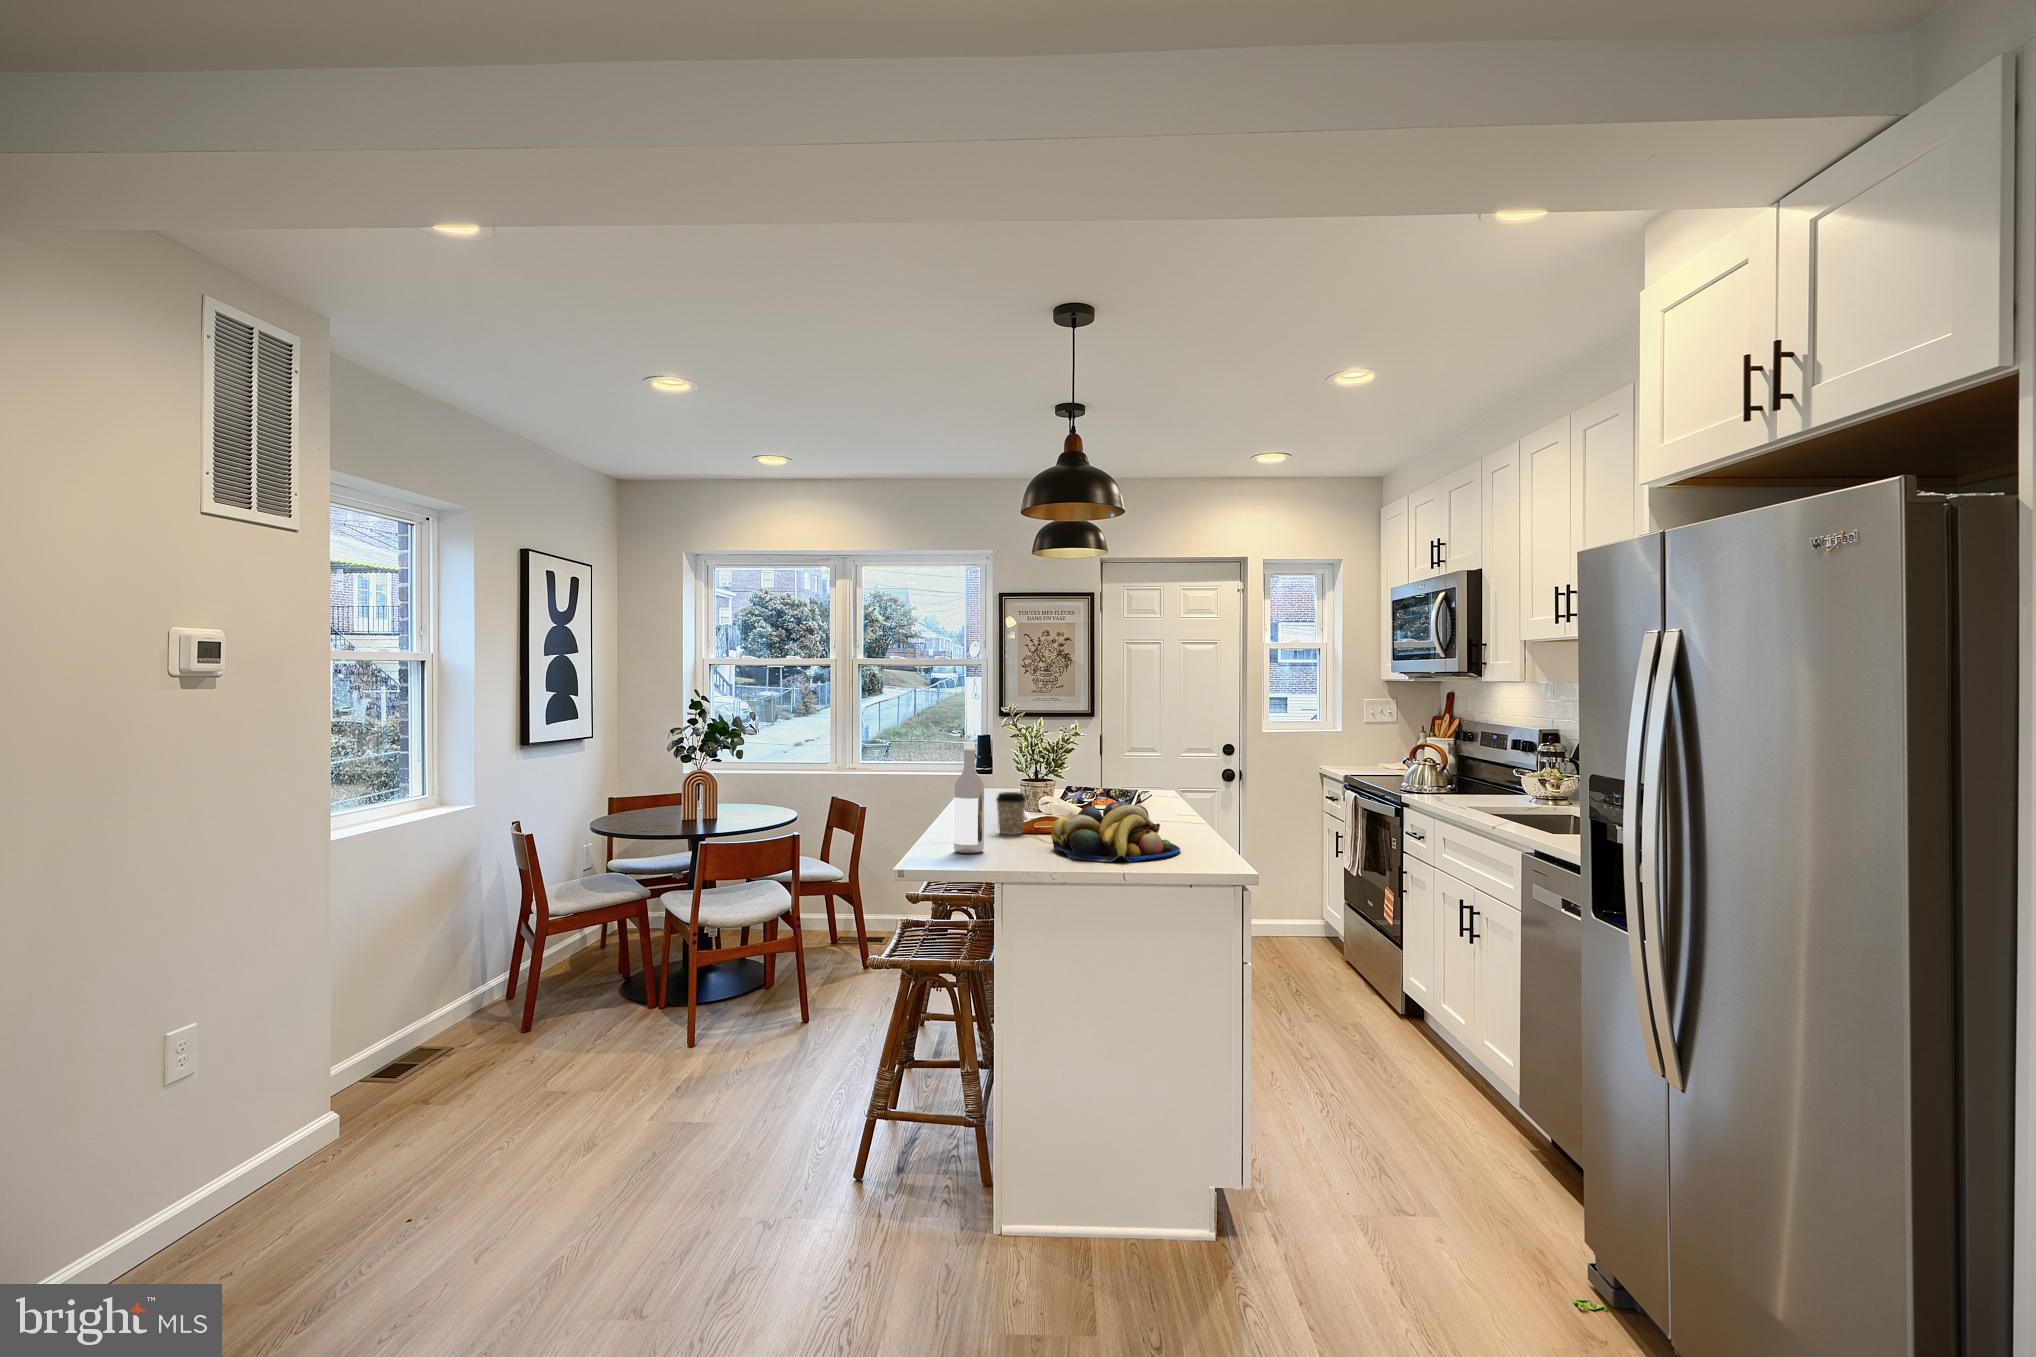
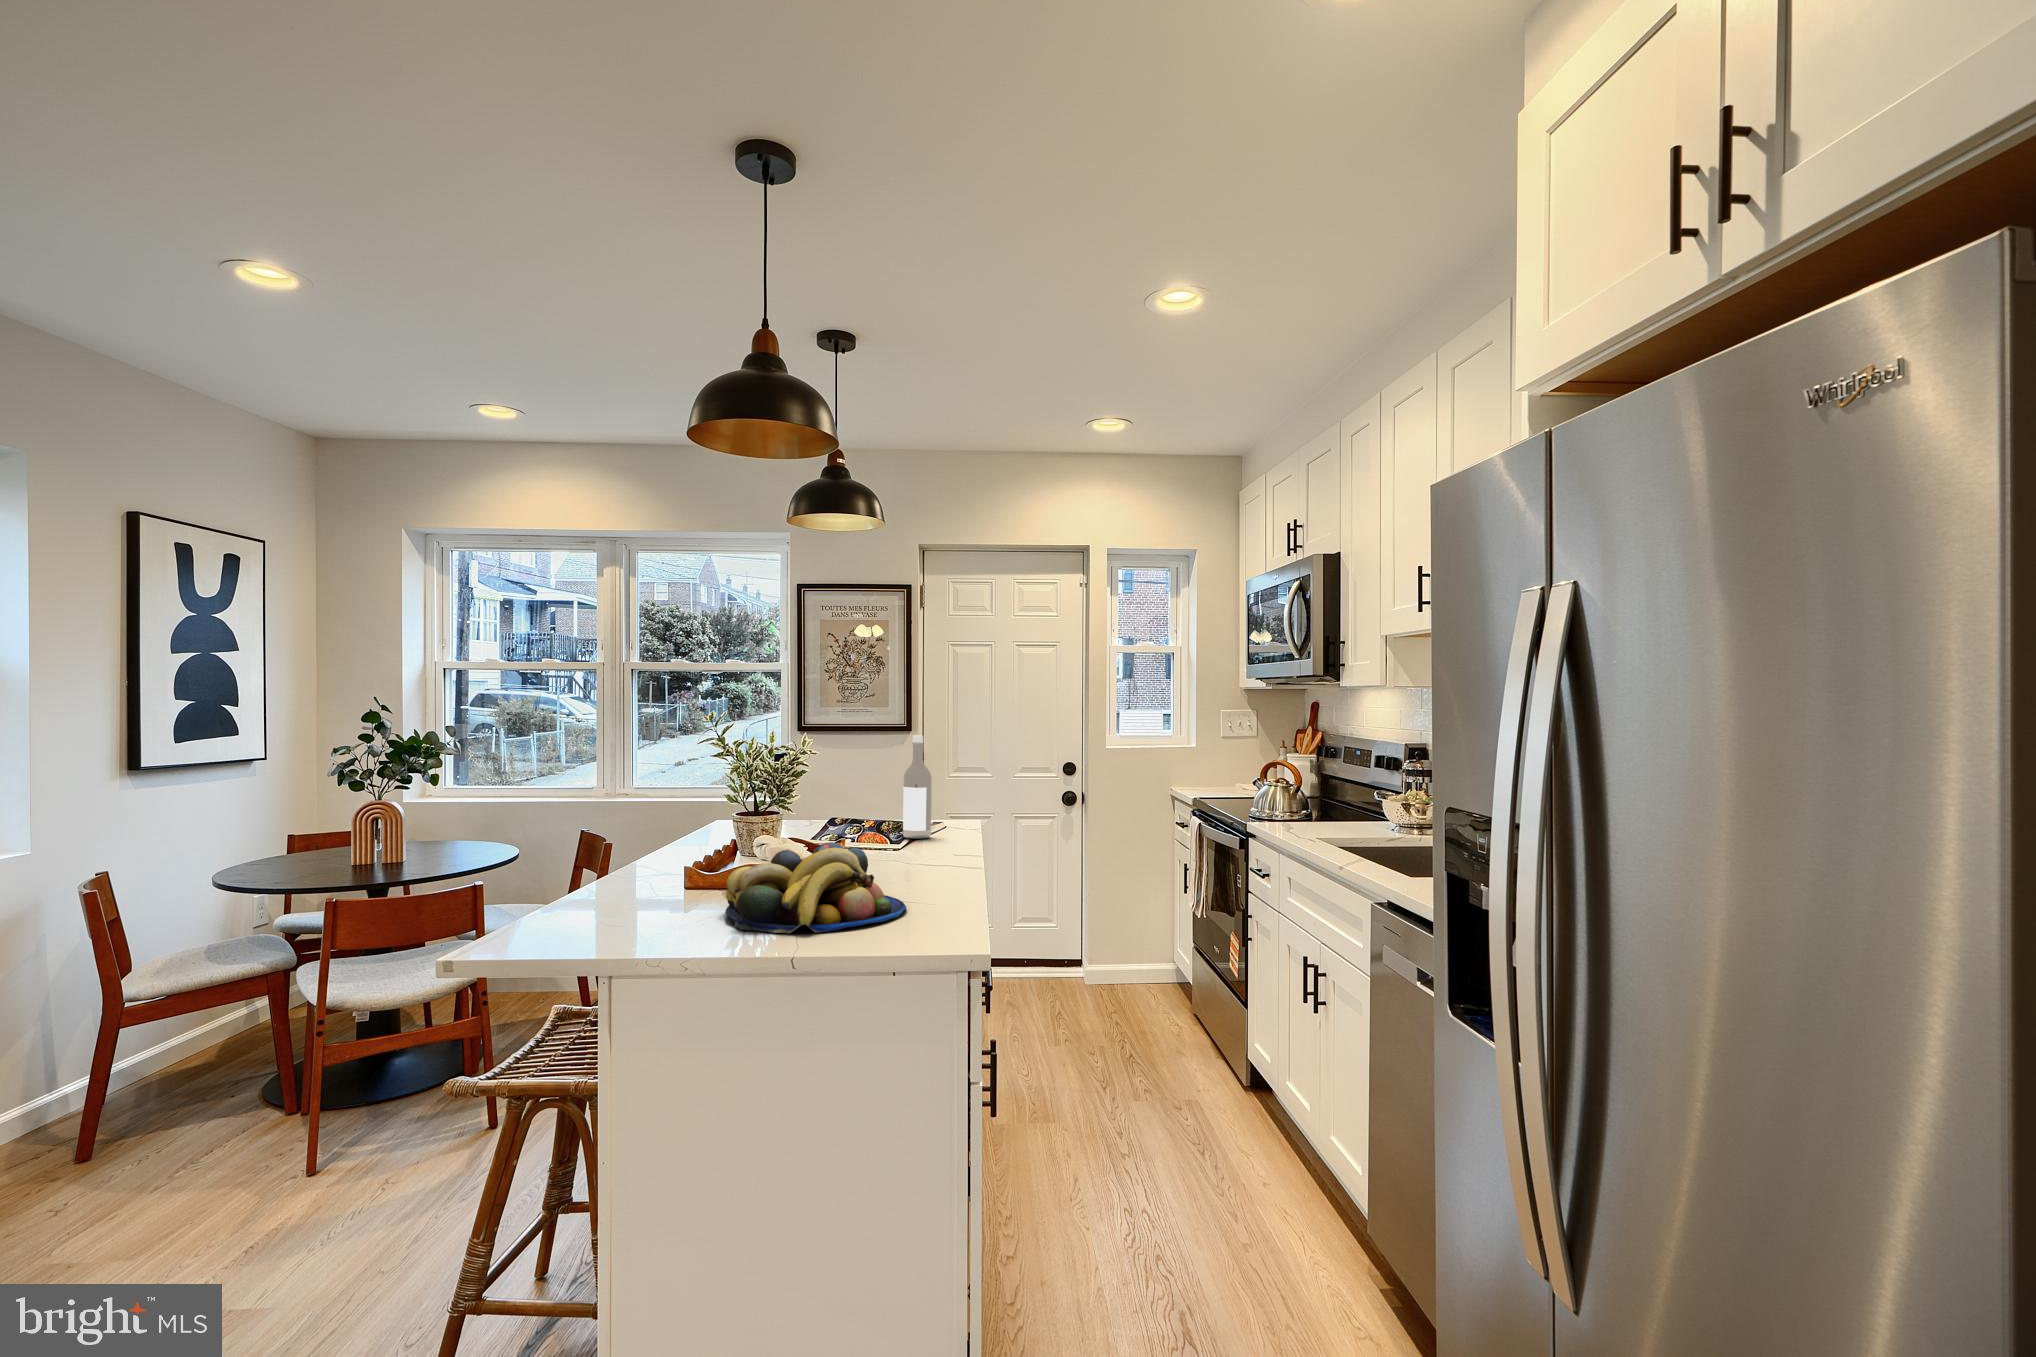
wine bottle: present [954,742,984,853] -> present [903,735,931,839]
coffee cup: present [996,792,1026,835] -> none [677,829,721,888]

